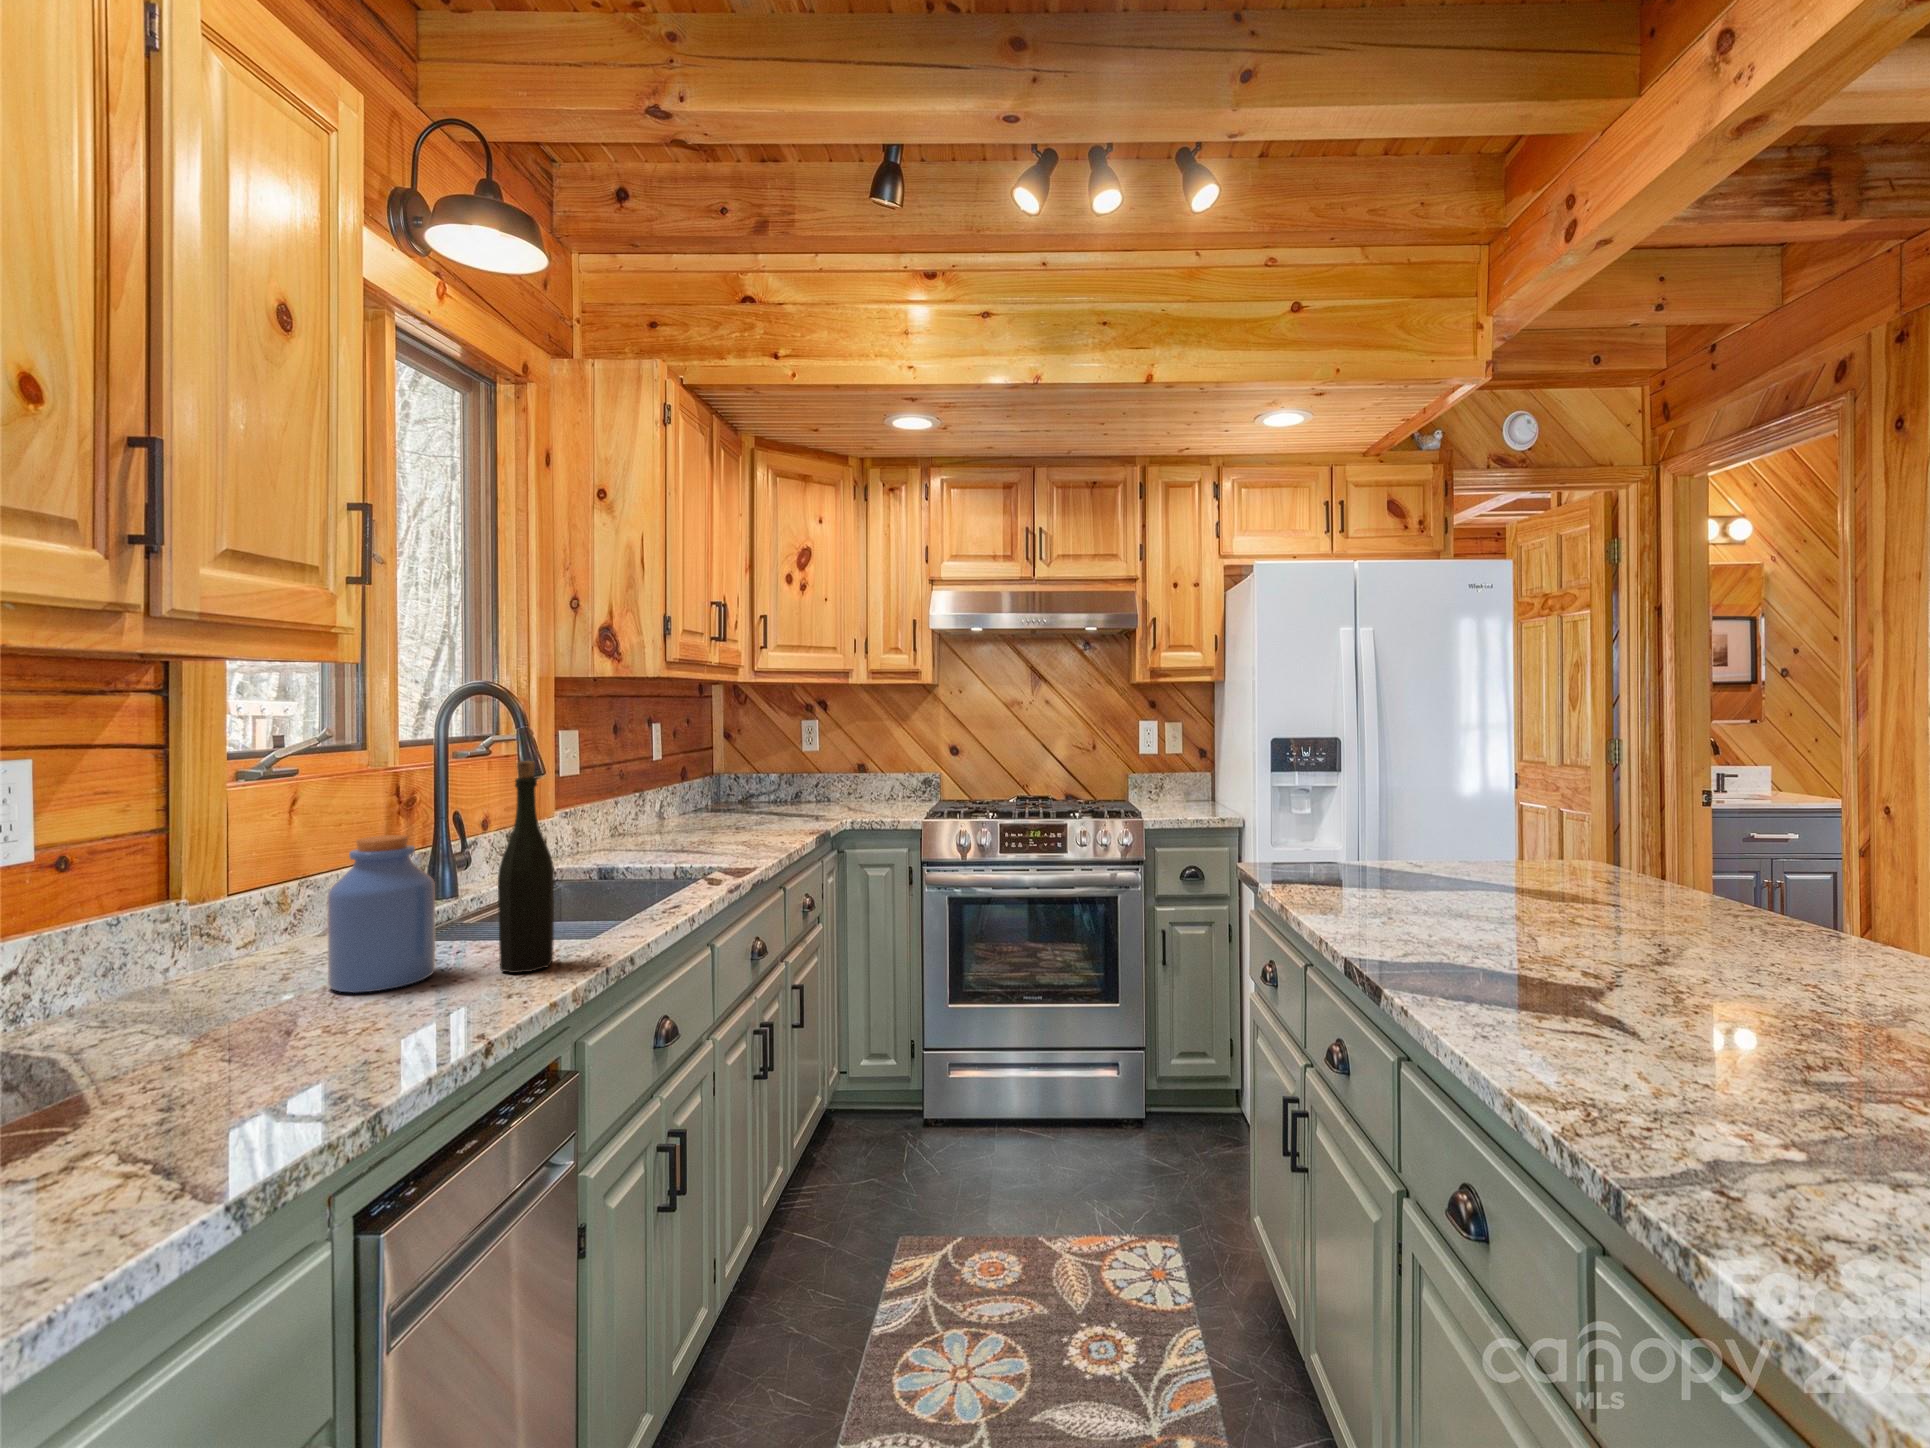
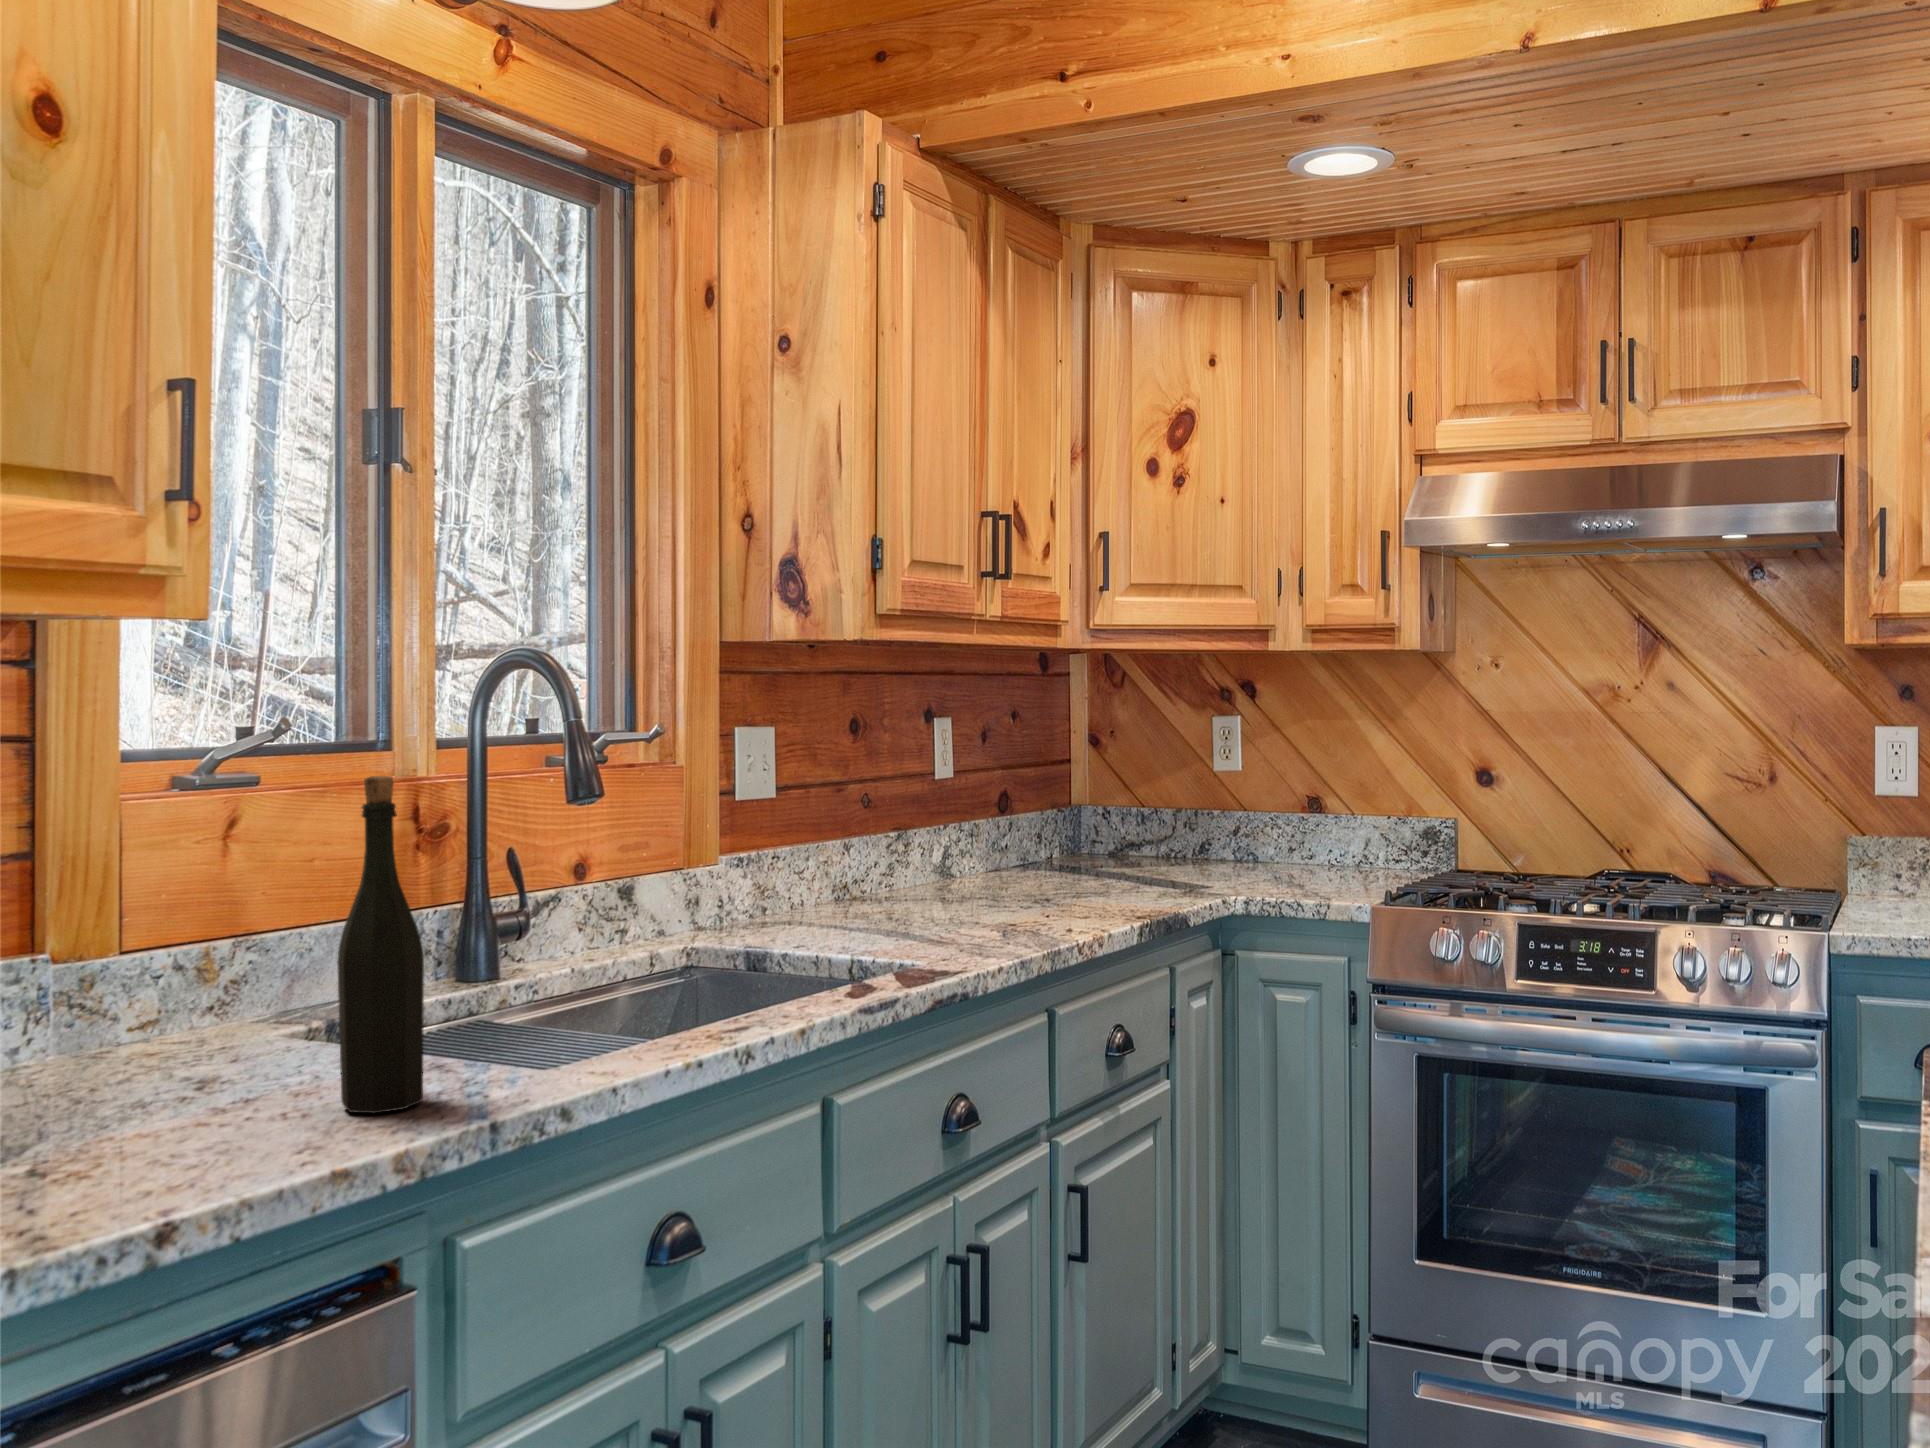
jar: present [328,835,435,993] -> none [125,882,276,1115]

